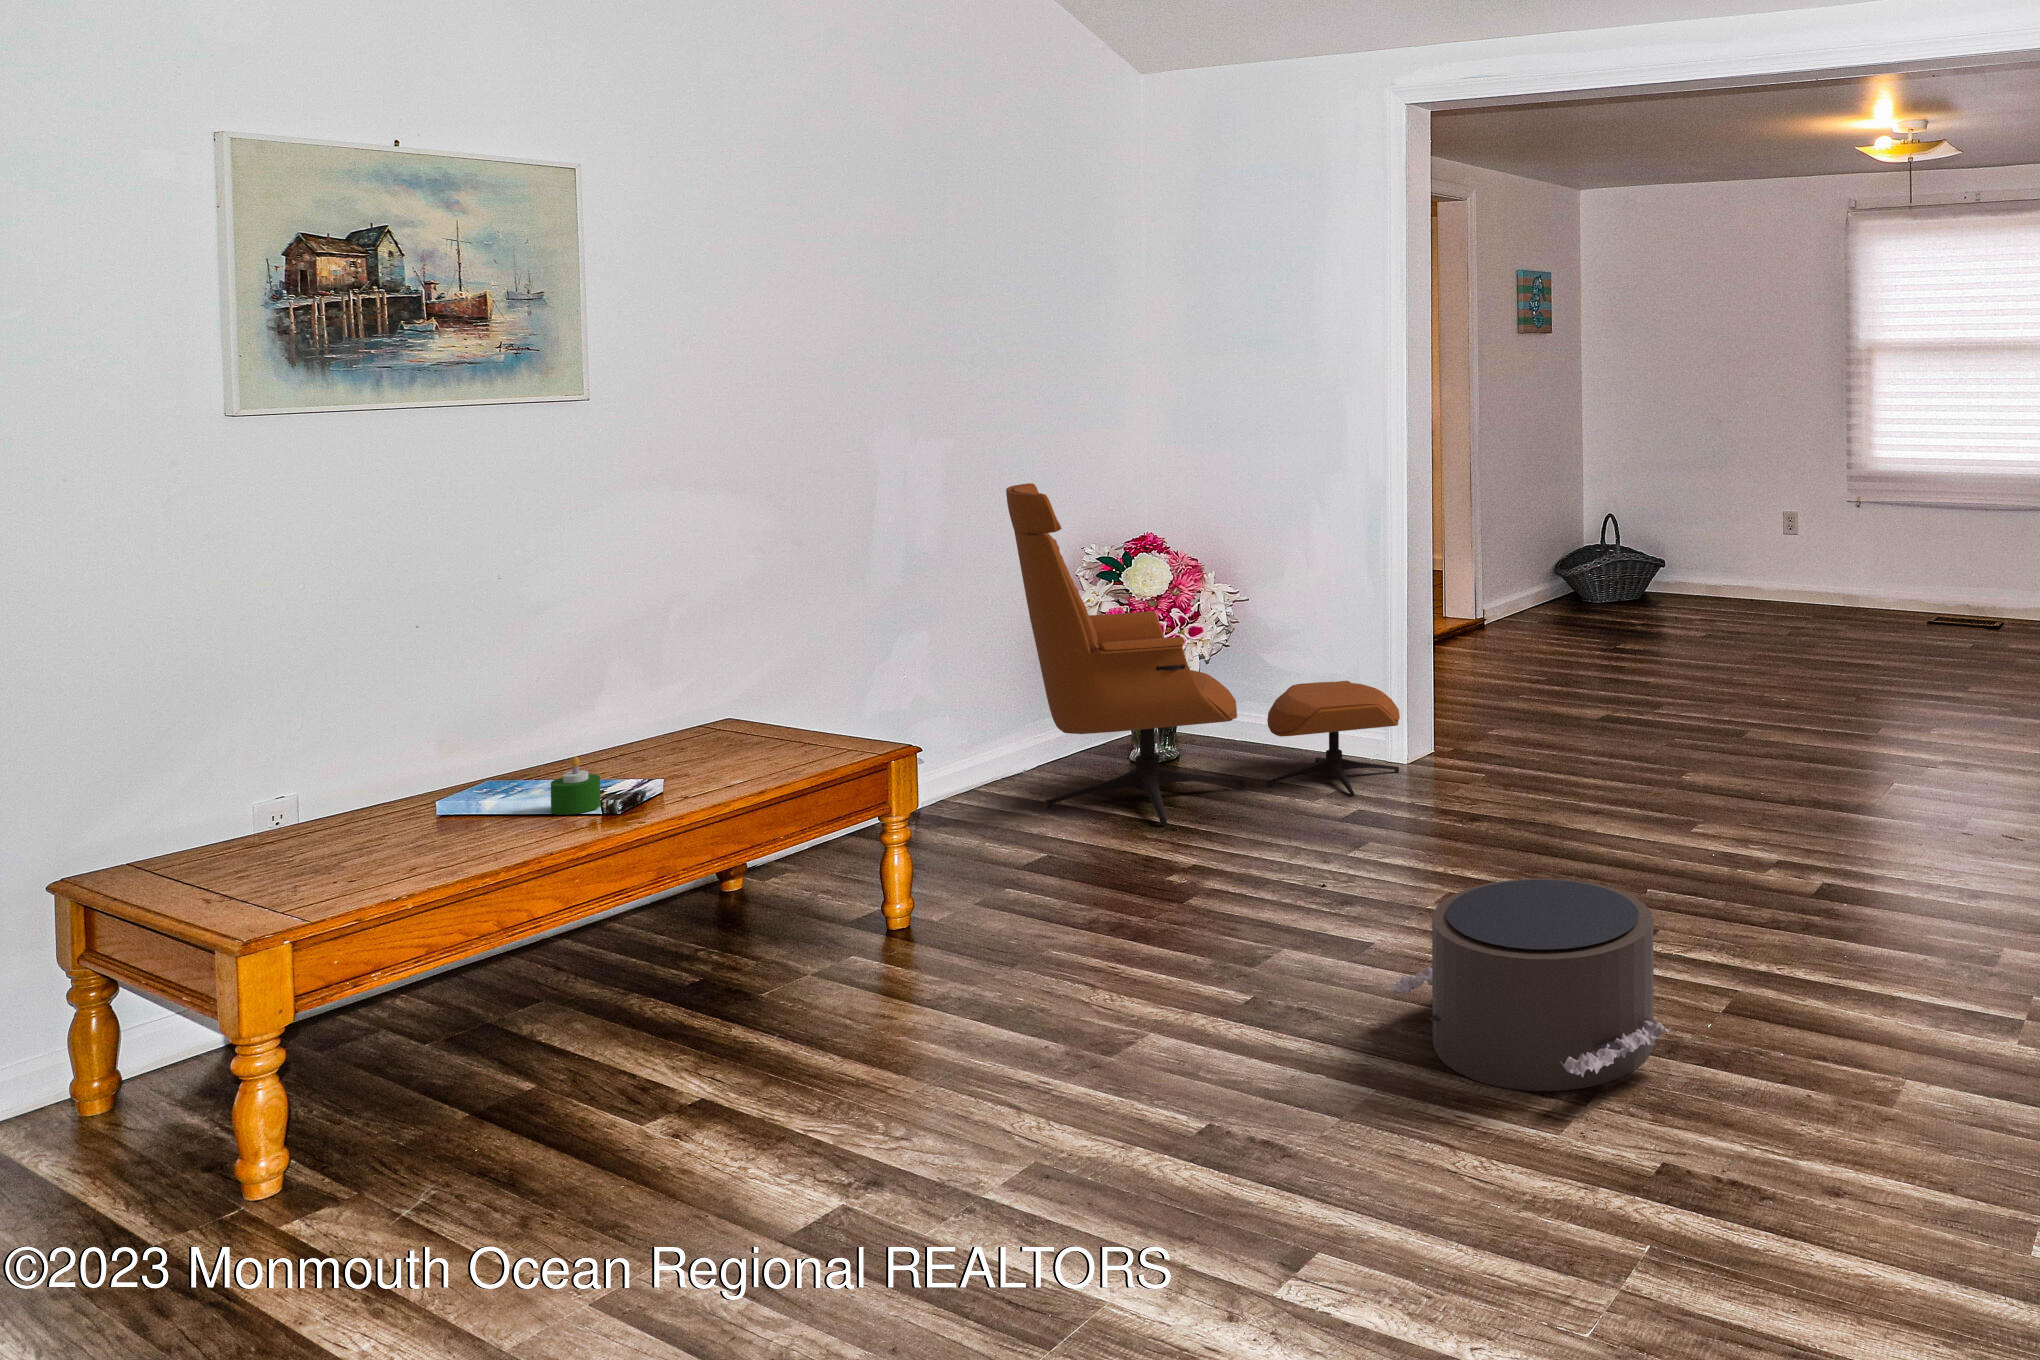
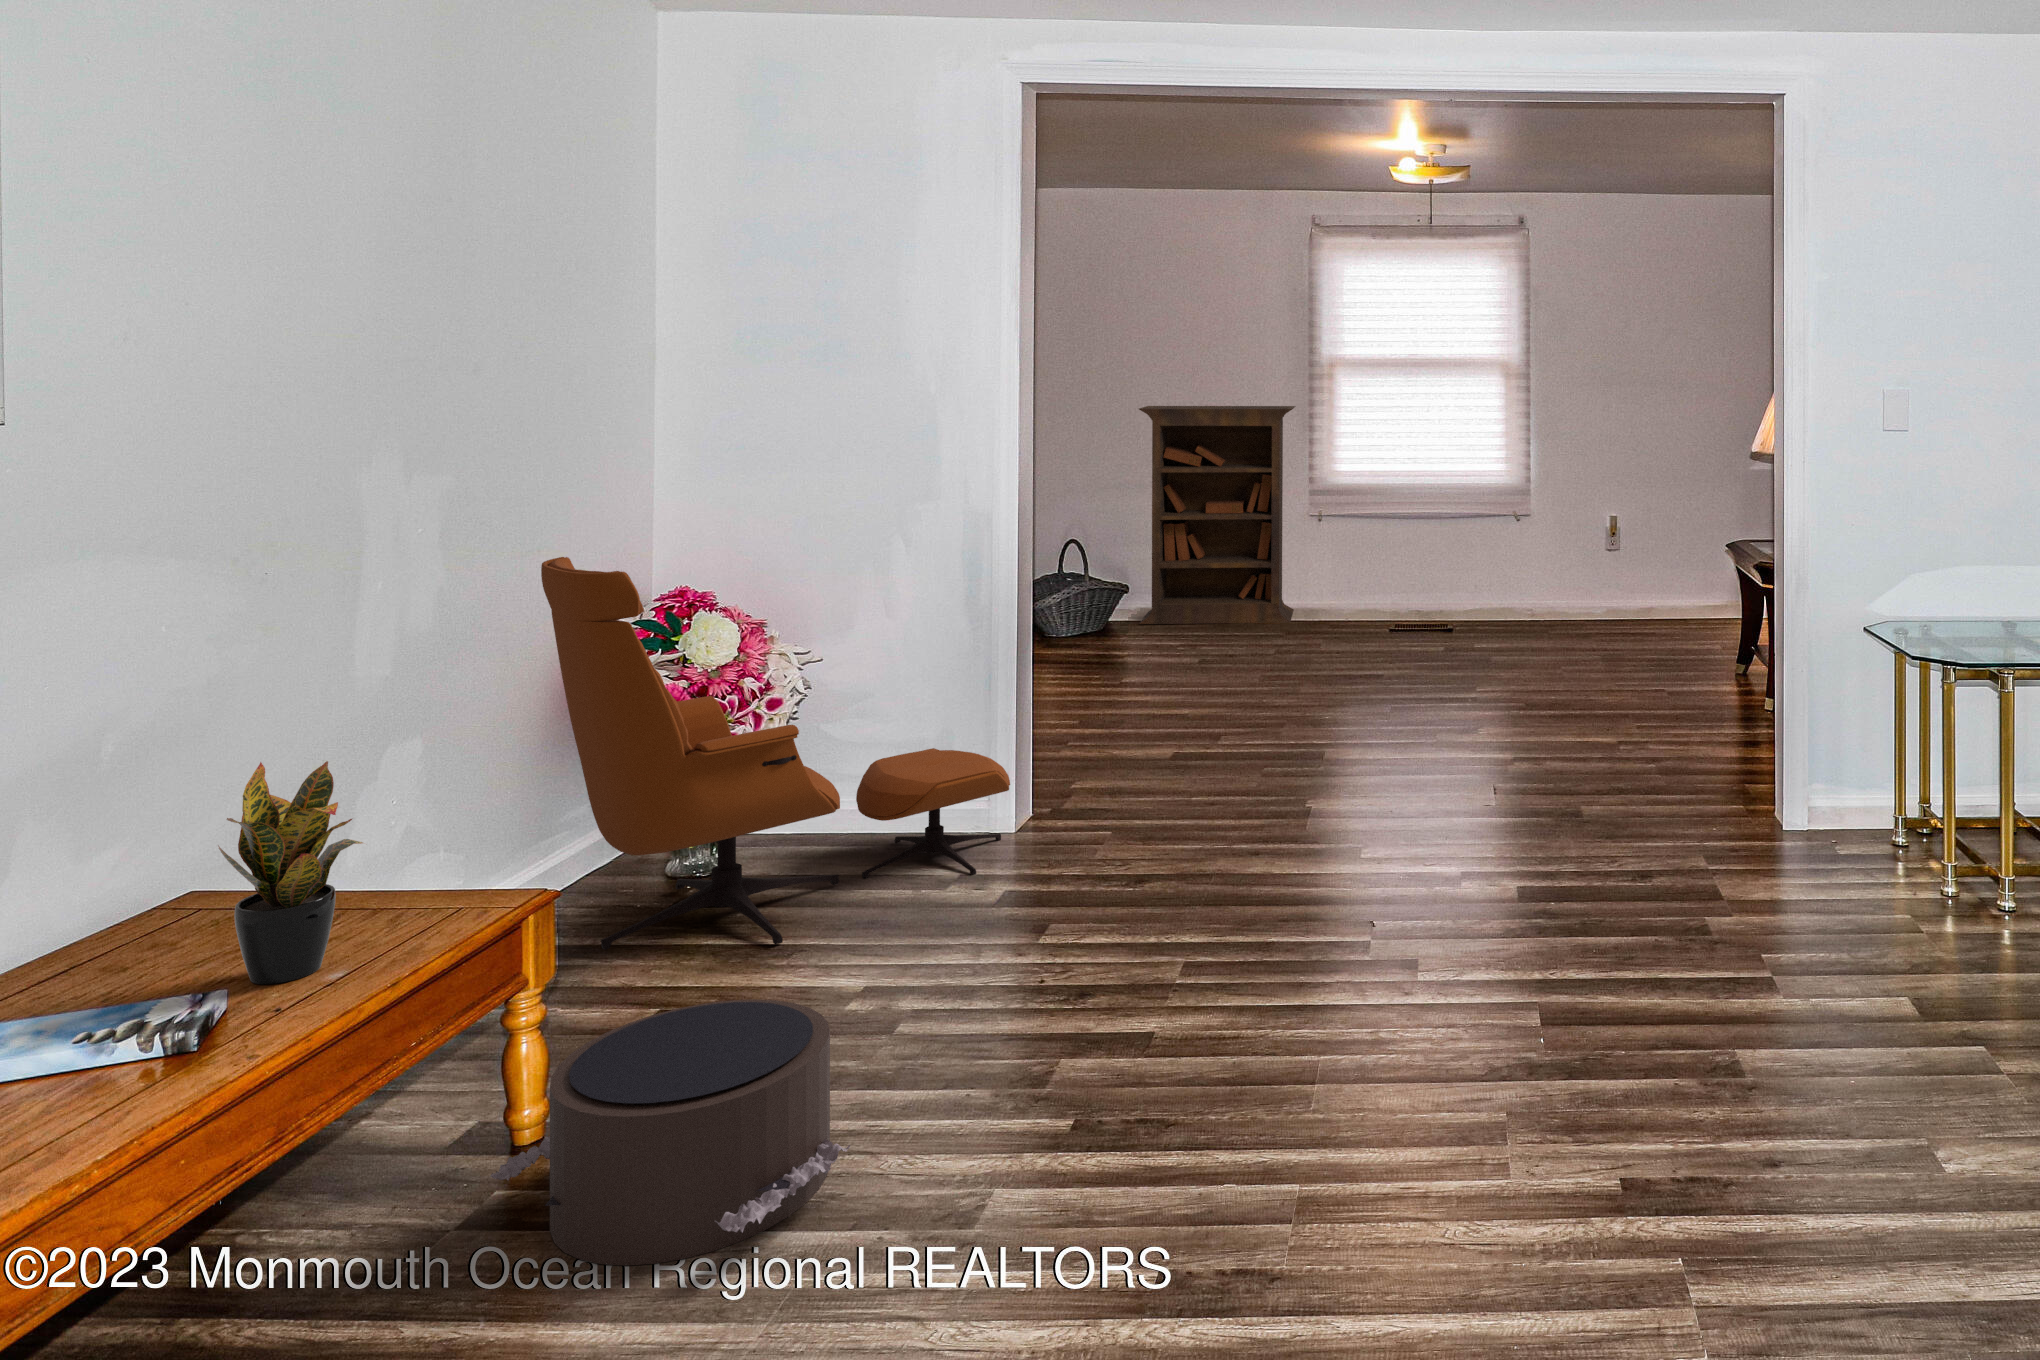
bookcase: none [1688,383,1860,614] -> present [1139,406,1295,624]
potted plant: none [660,595,779,767] -> present [218,761,363,984]
candle: present [551,757,601,815] -> none [79,1009,162,1098]
pouf: present [1389,879,1672,1091] -> present [490,999,850,1266]

